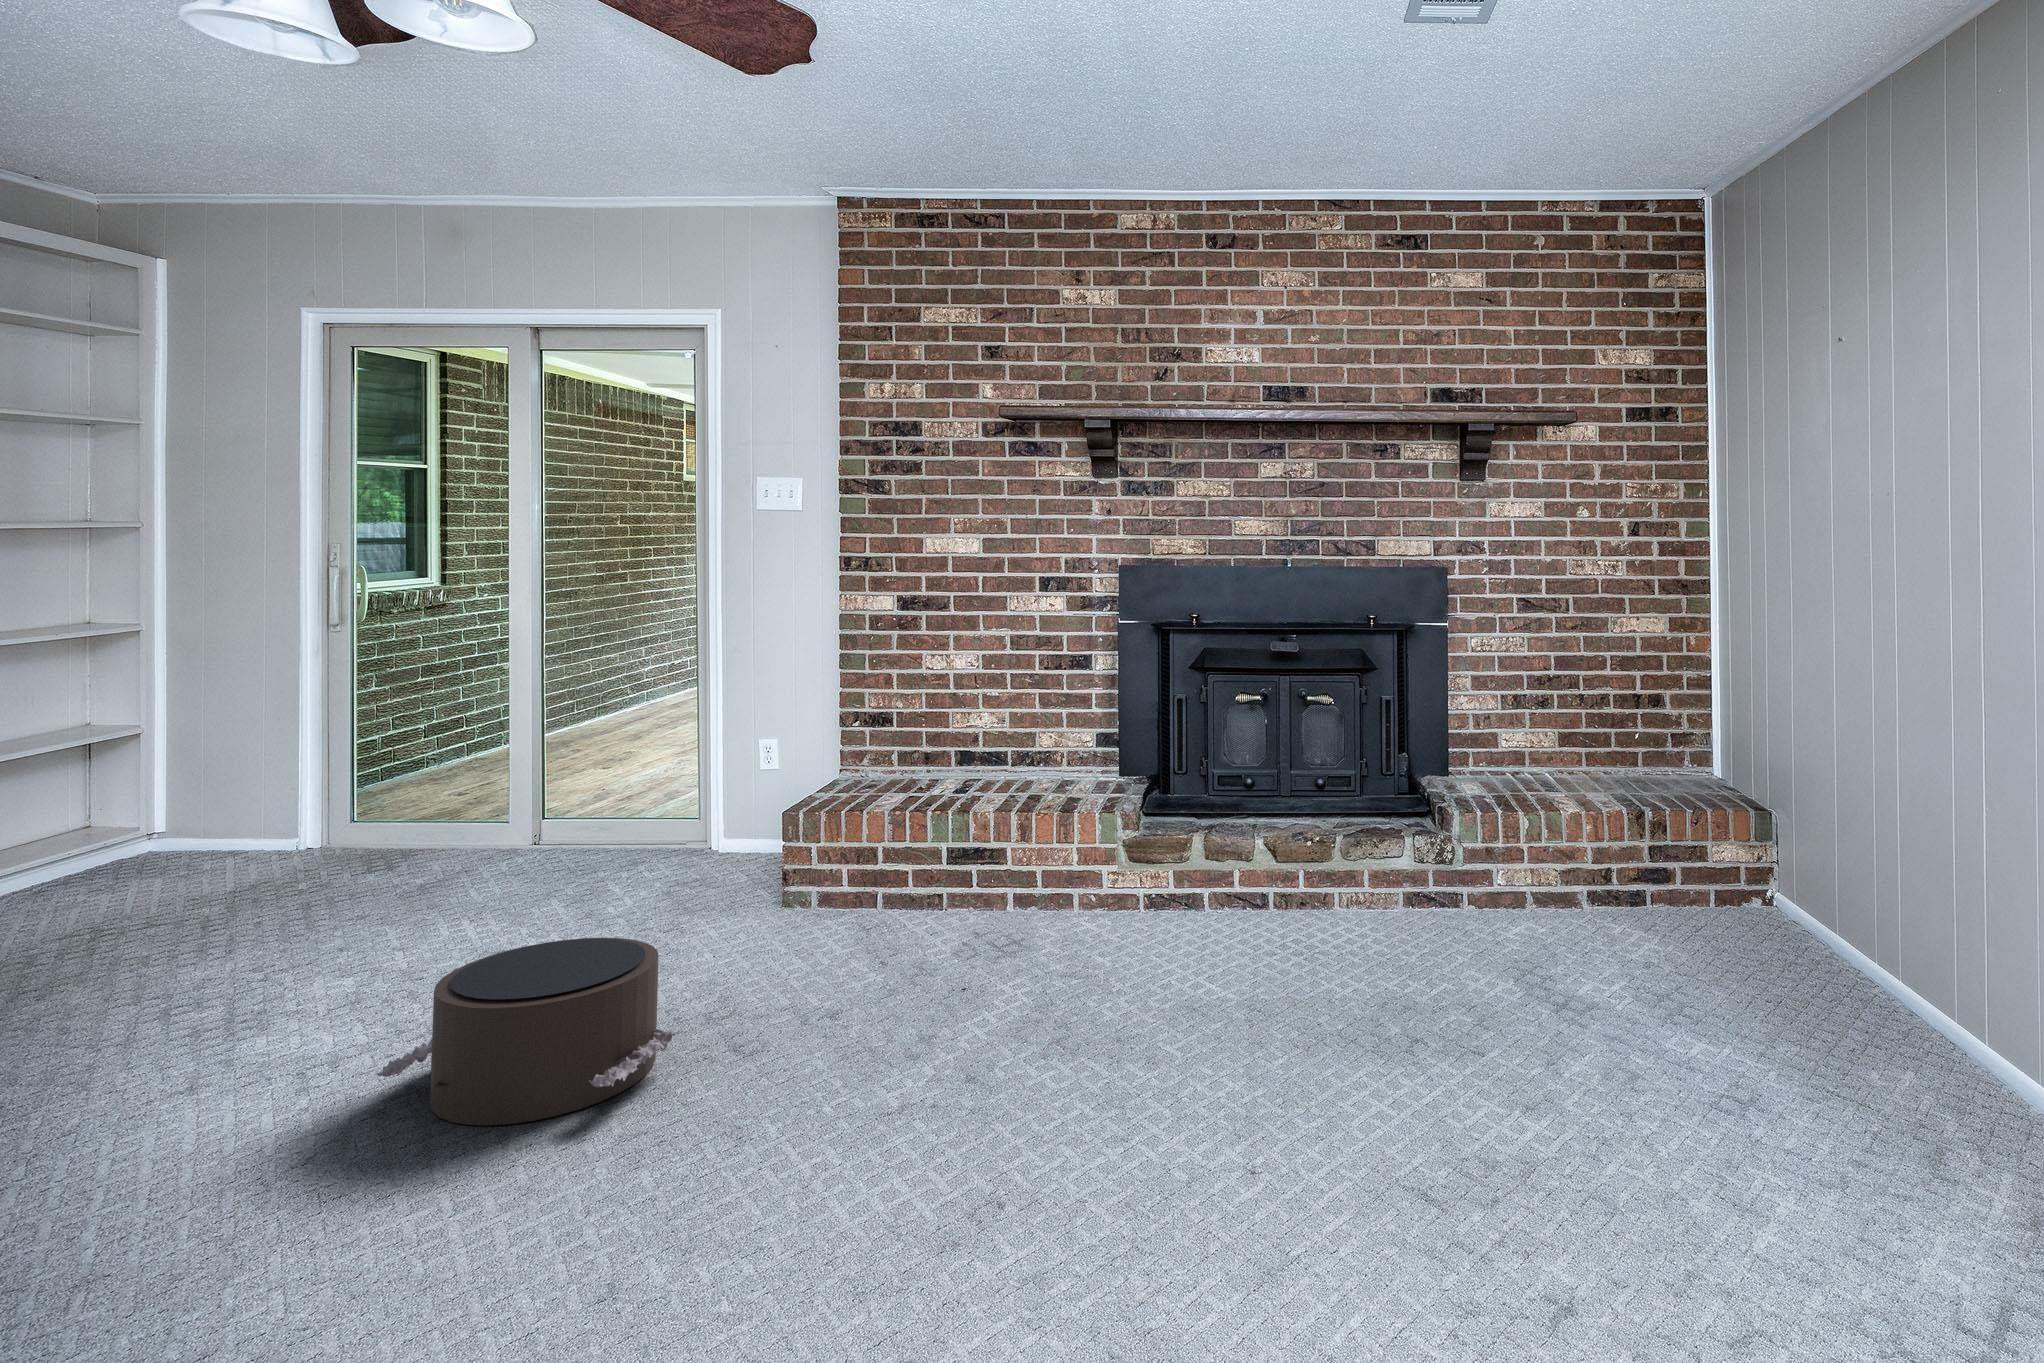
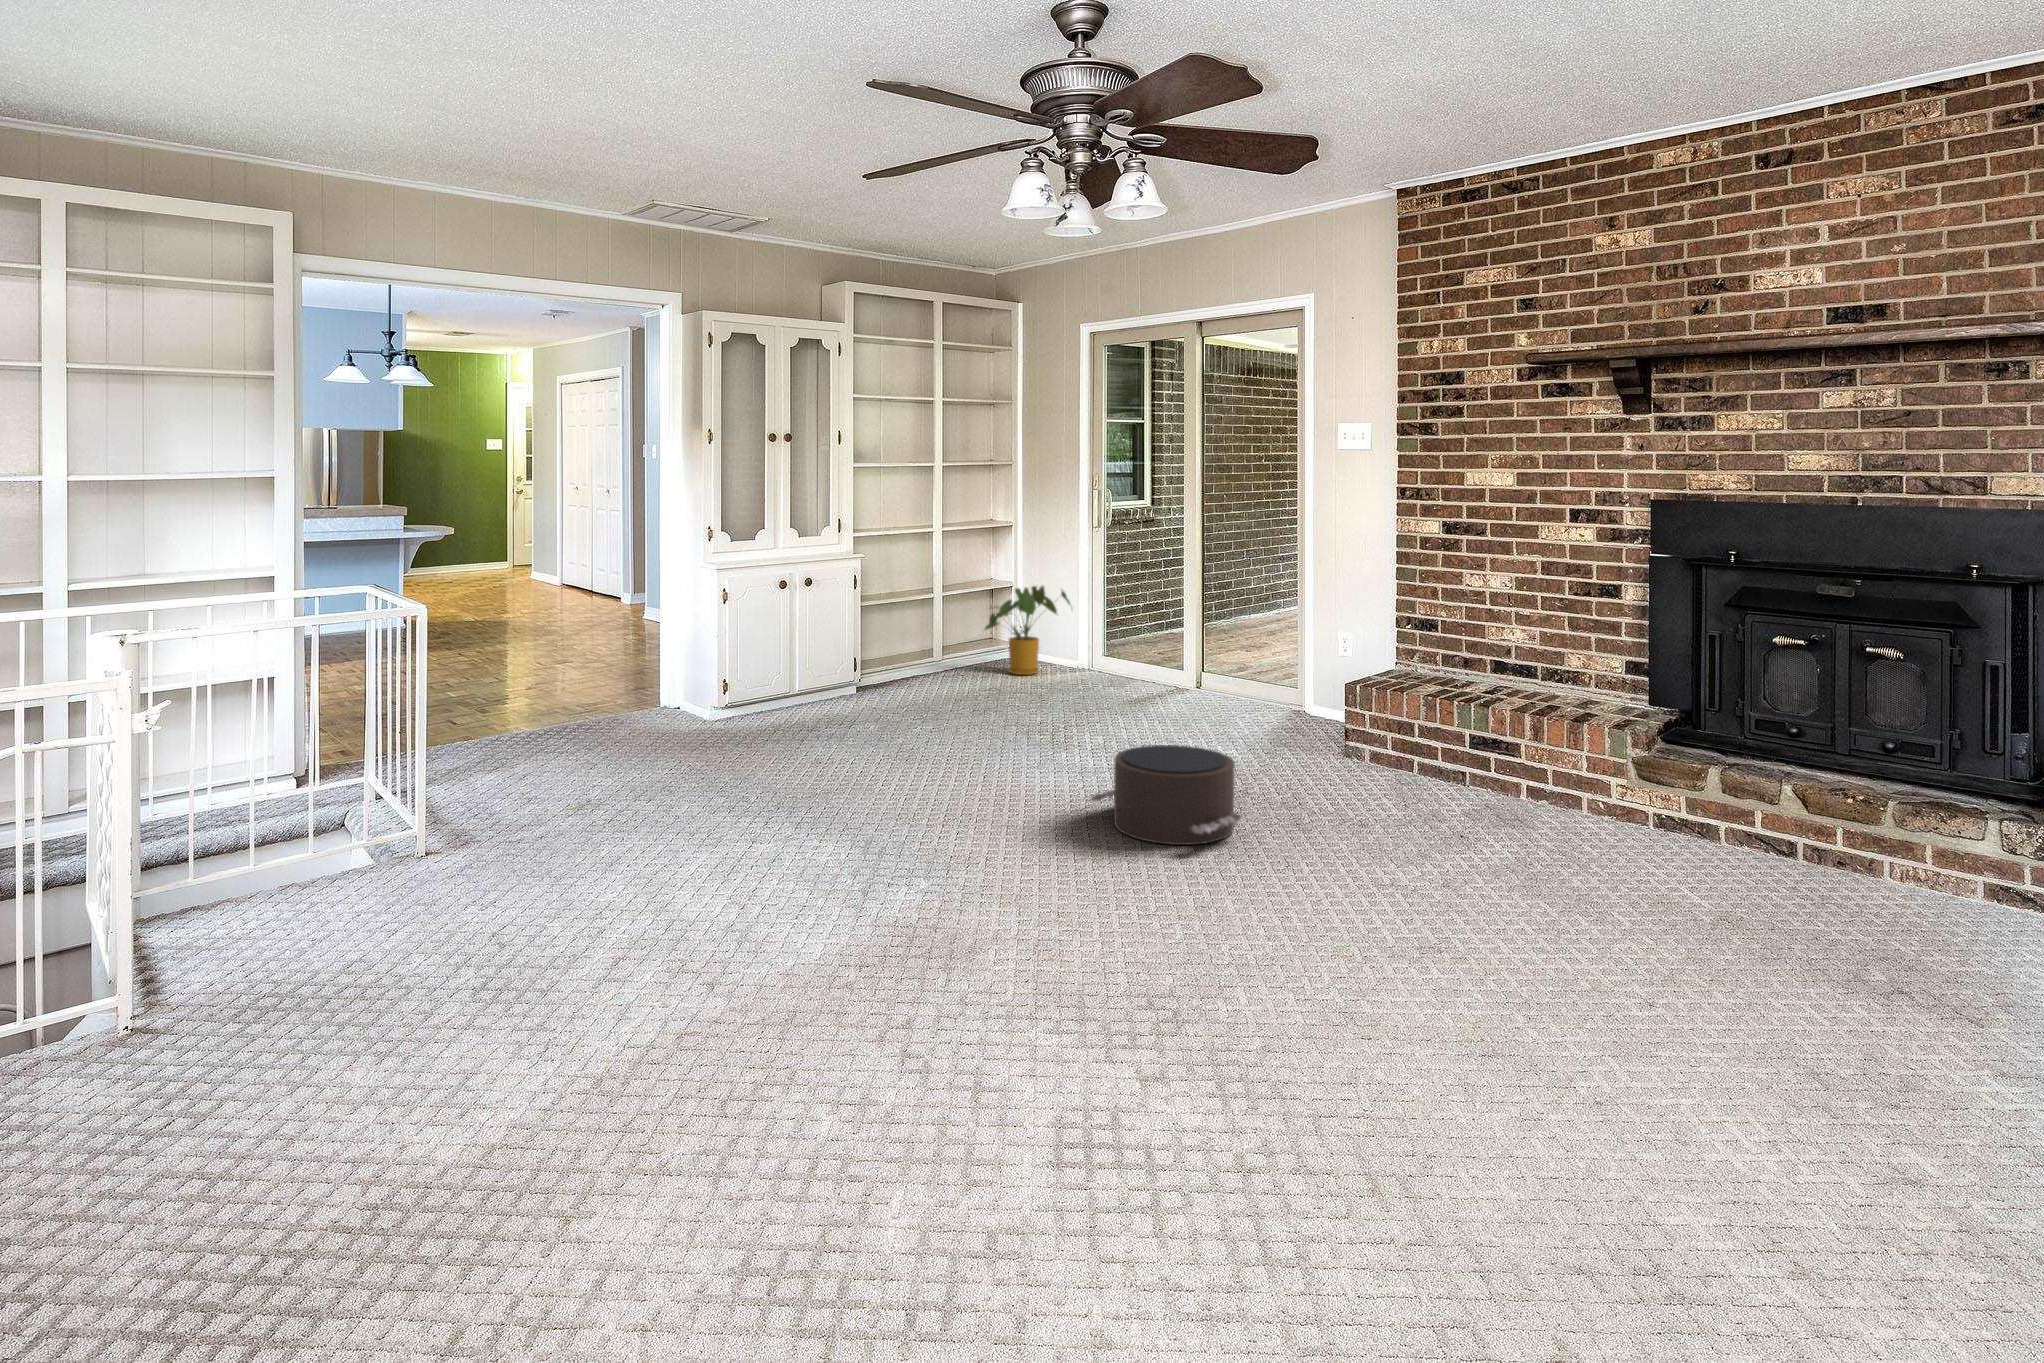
house plant: none [118,709,319,860] -> present [985,586,1070,675]

